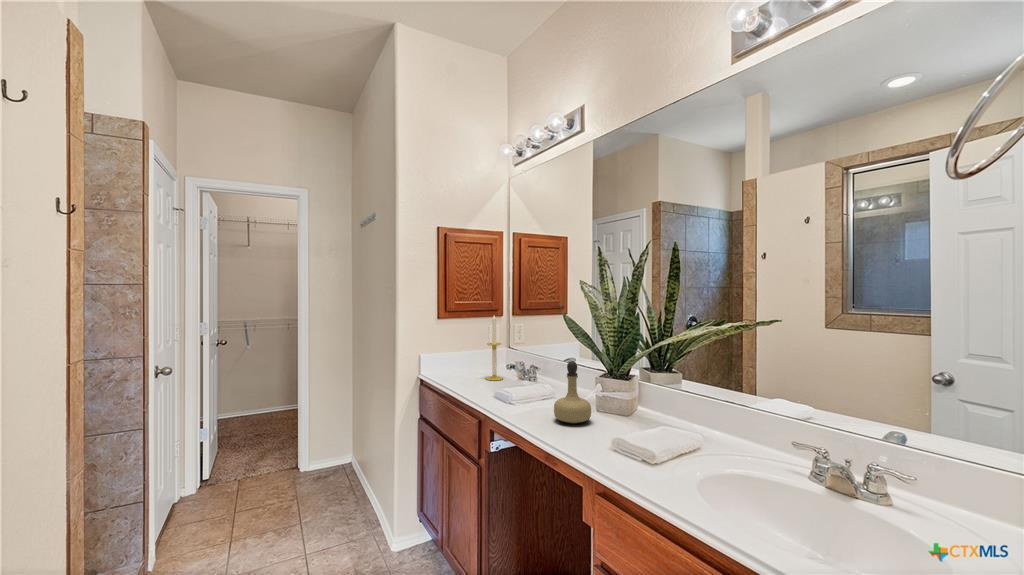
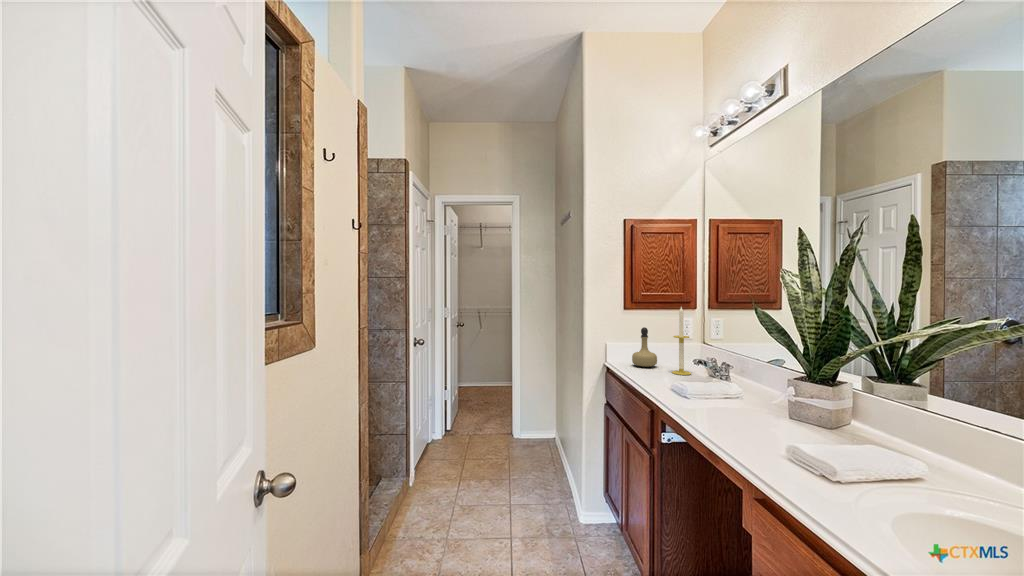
perfume bottle: present [554,361,591,423] -> present [632,327,657,367]

